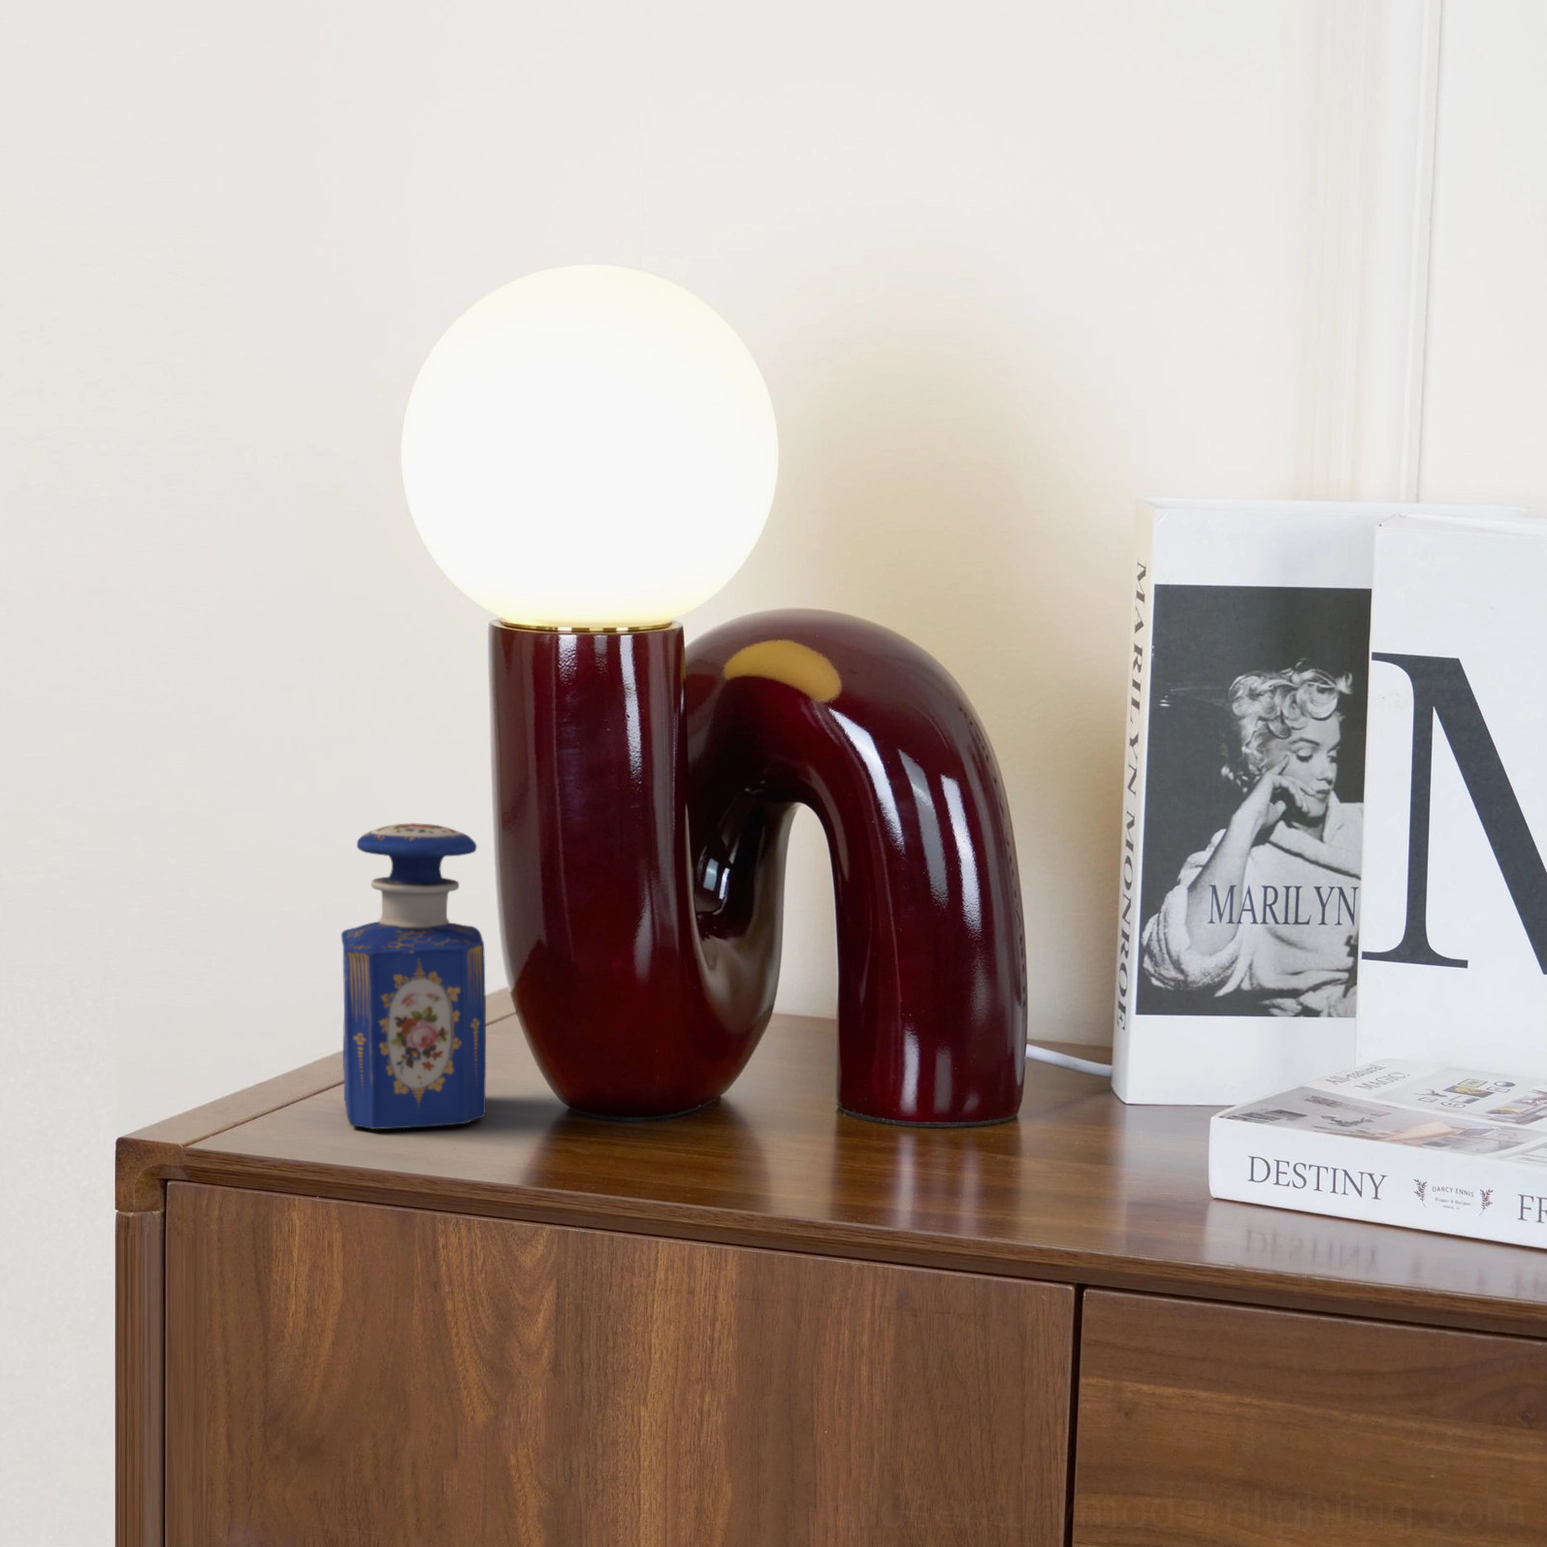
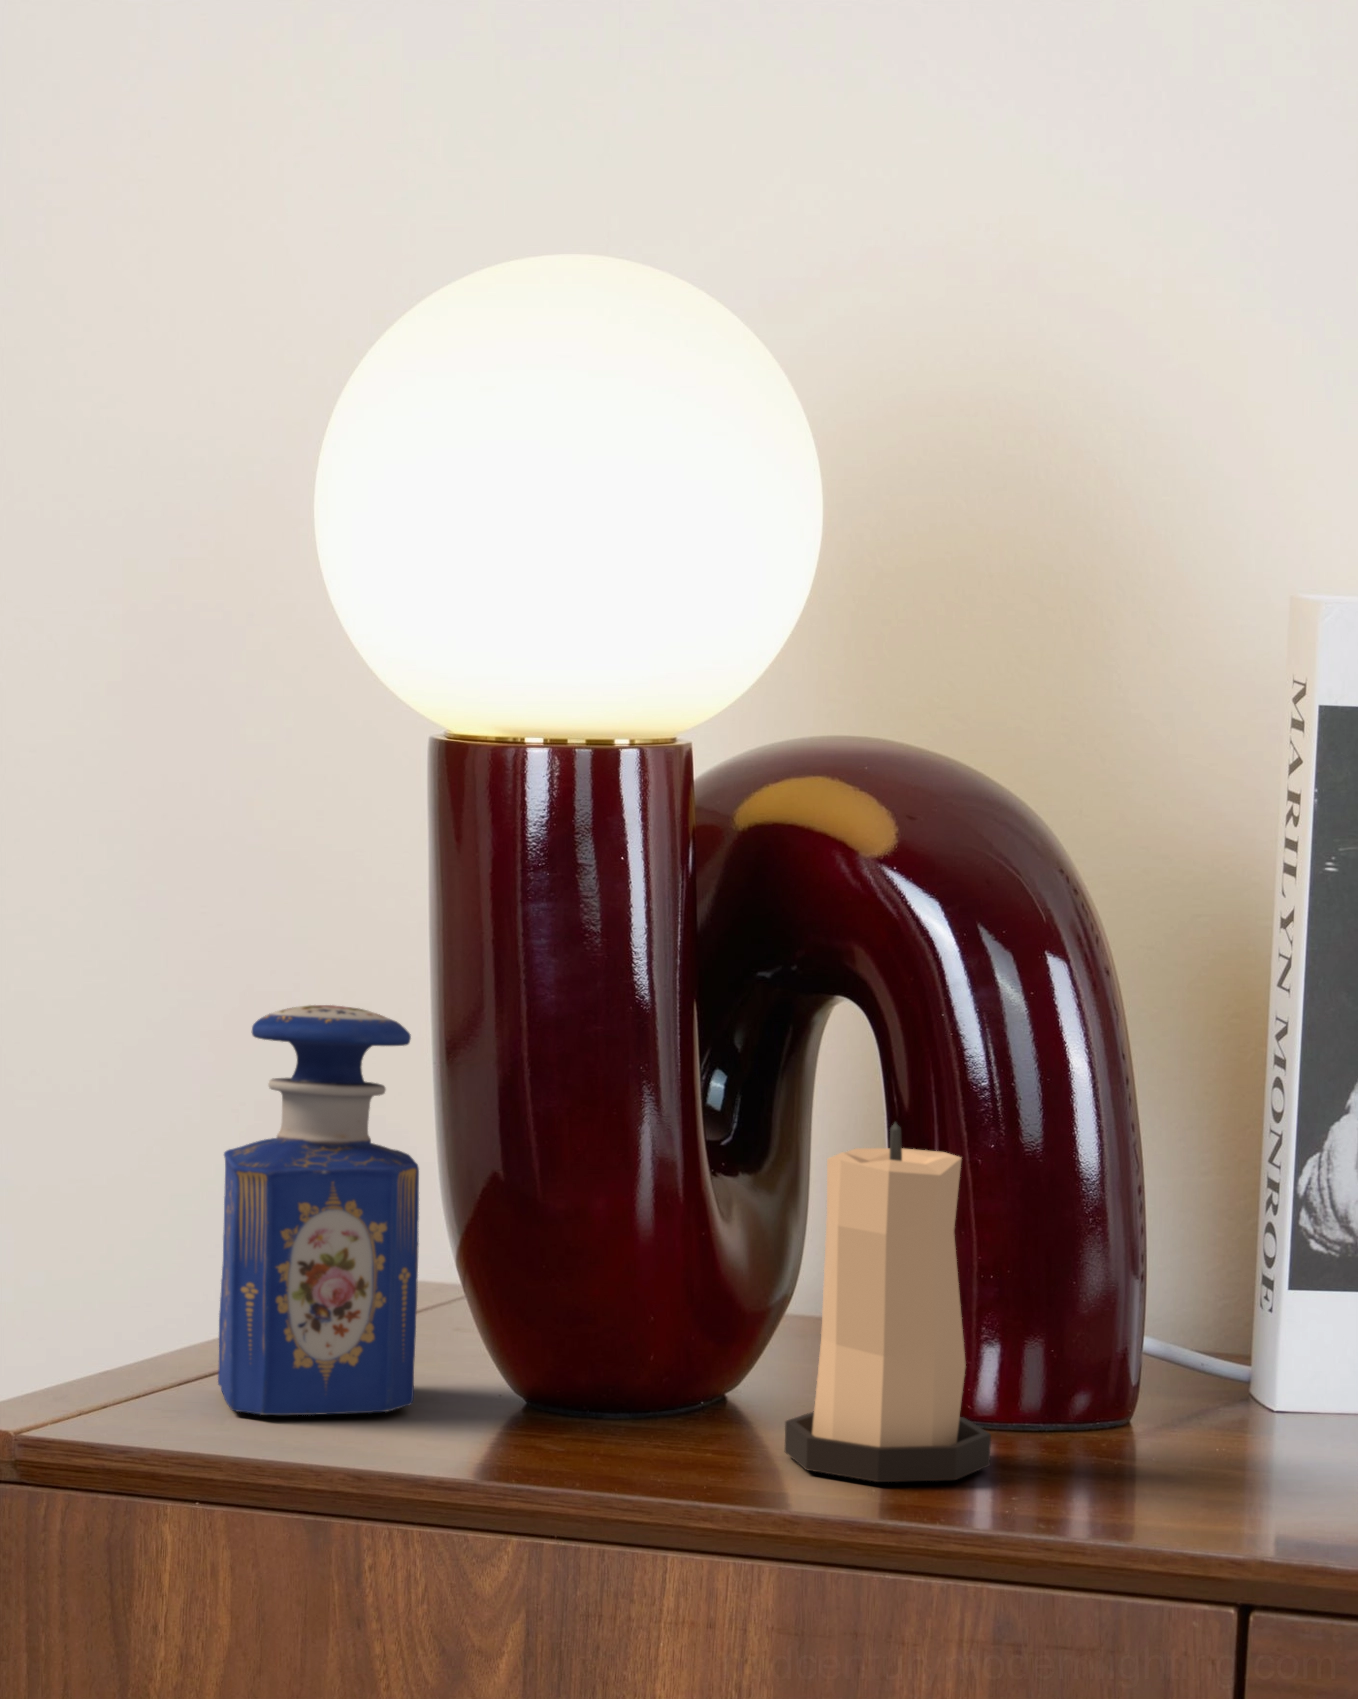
candle: none [753,912,903,1179] -> present [785,1122,991,1482]

